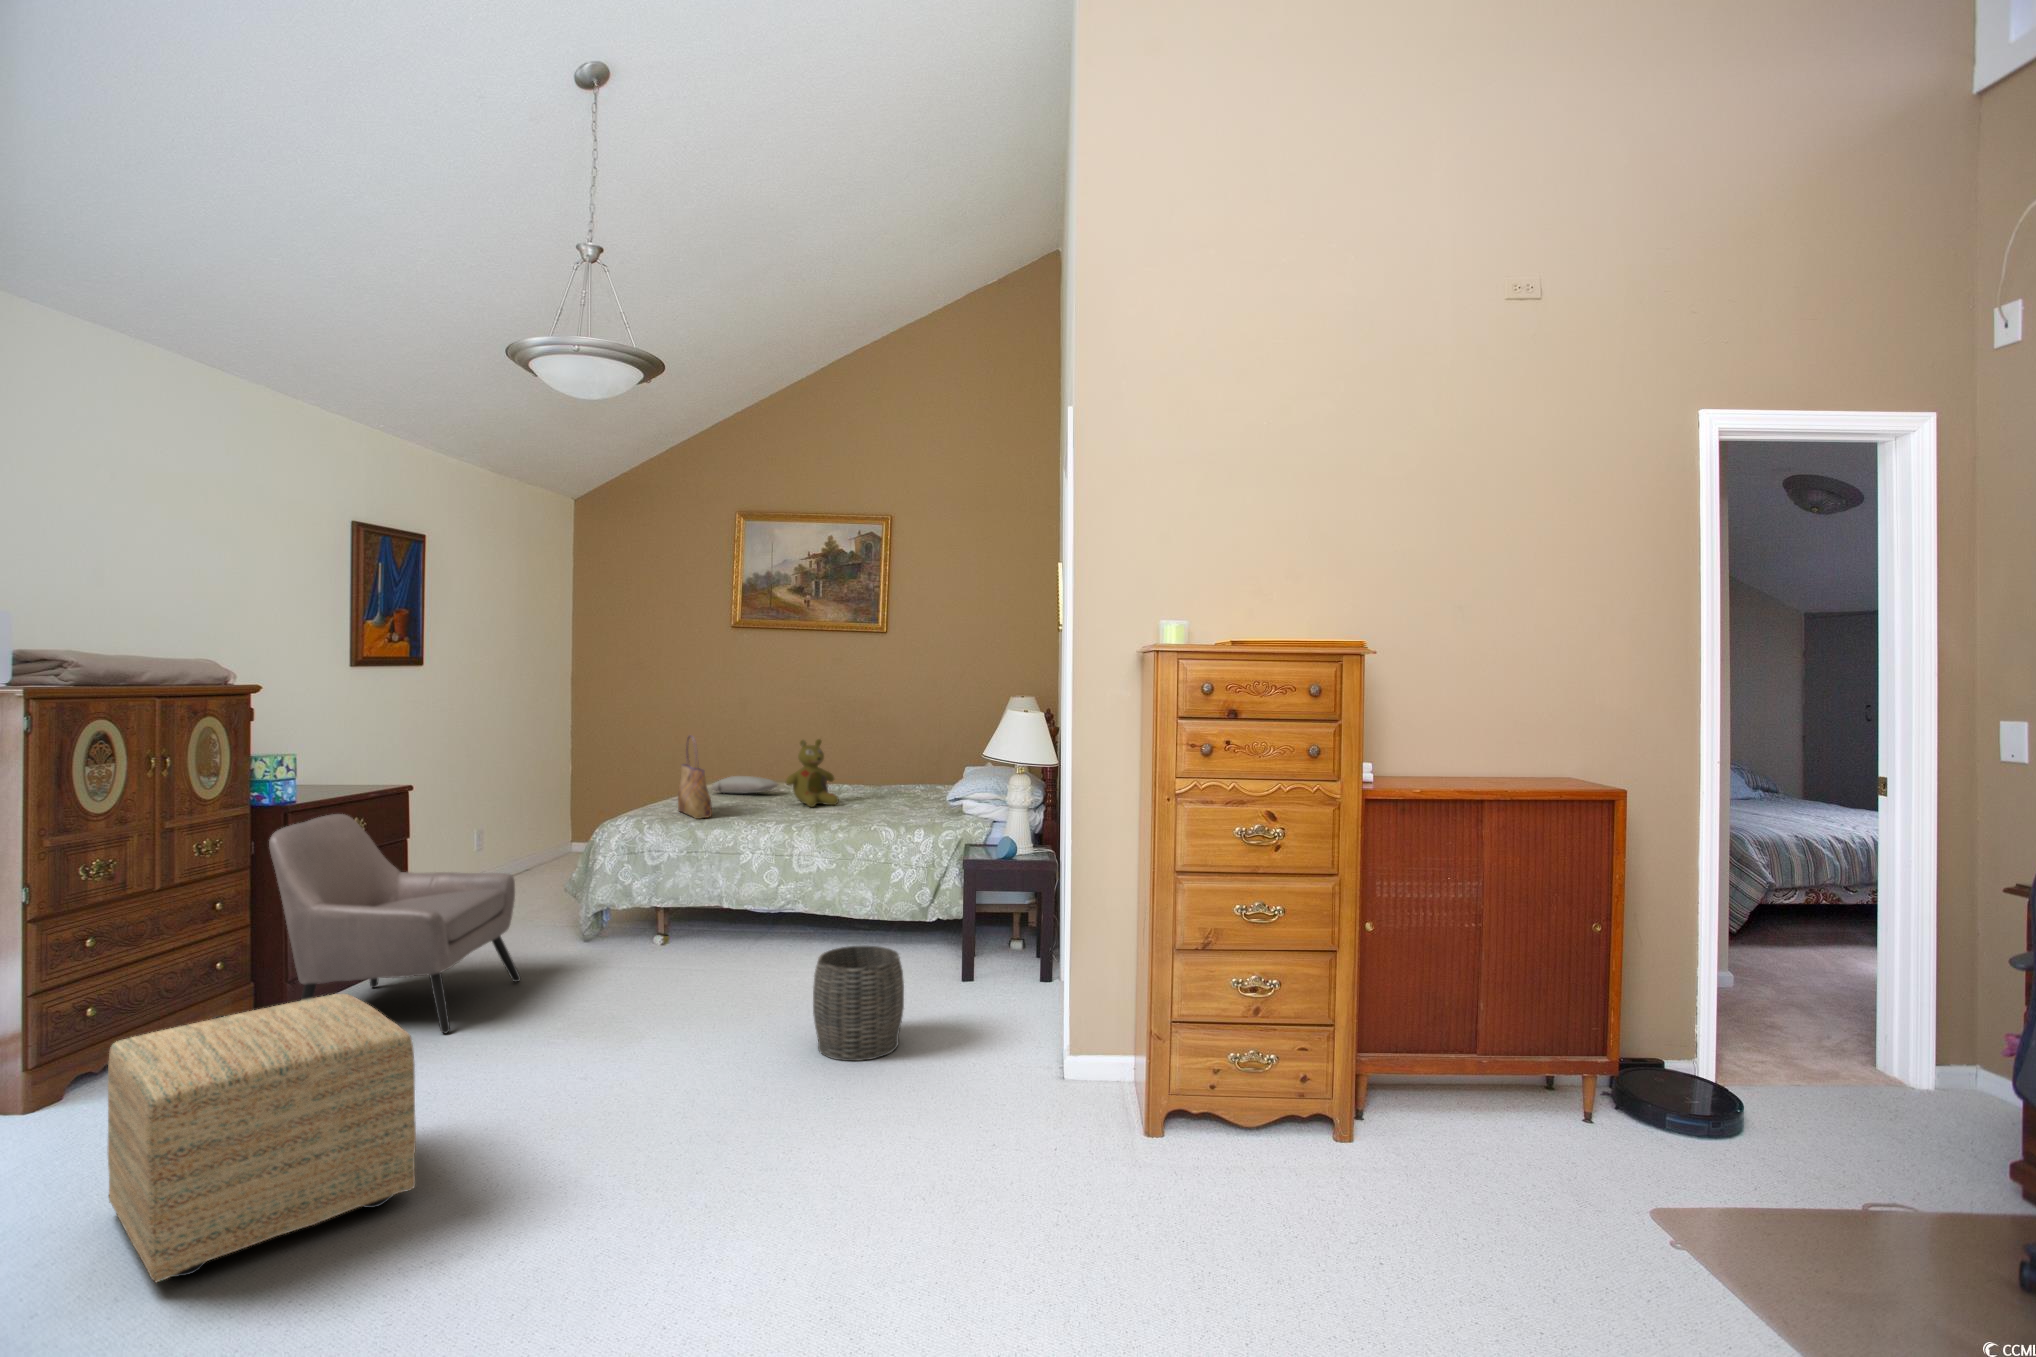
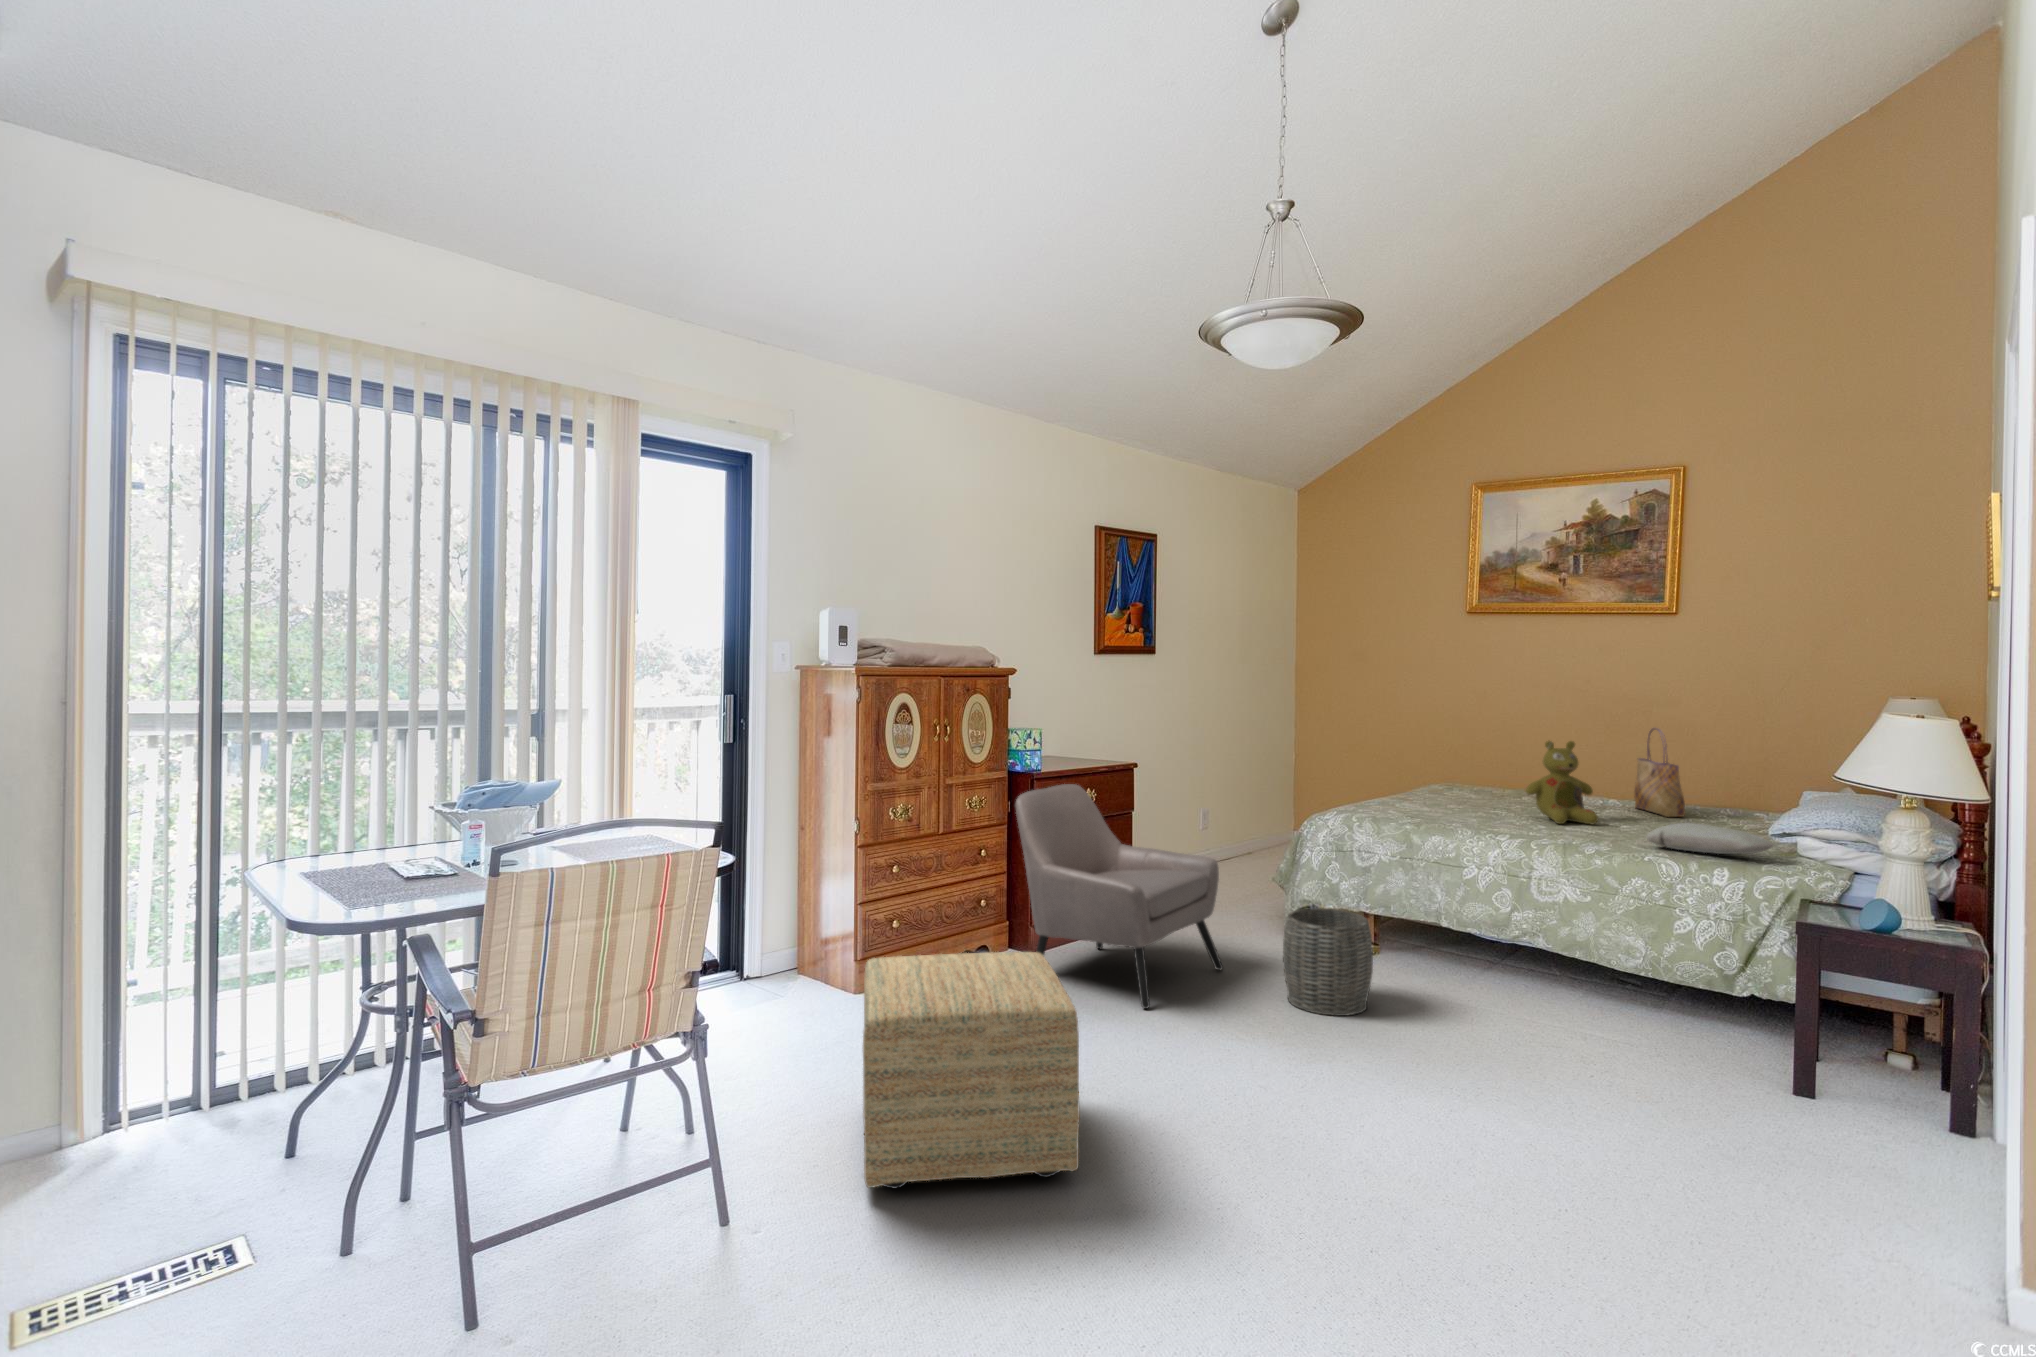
tote bag: present [678,735,712,819] -> present [1634,728,1685,817]
pillow: present [712,776,778,794] -> present [1647,823,1774,854]
woven basket: present [813,946,904,1061] -> present [1283,908,1373,1016]

